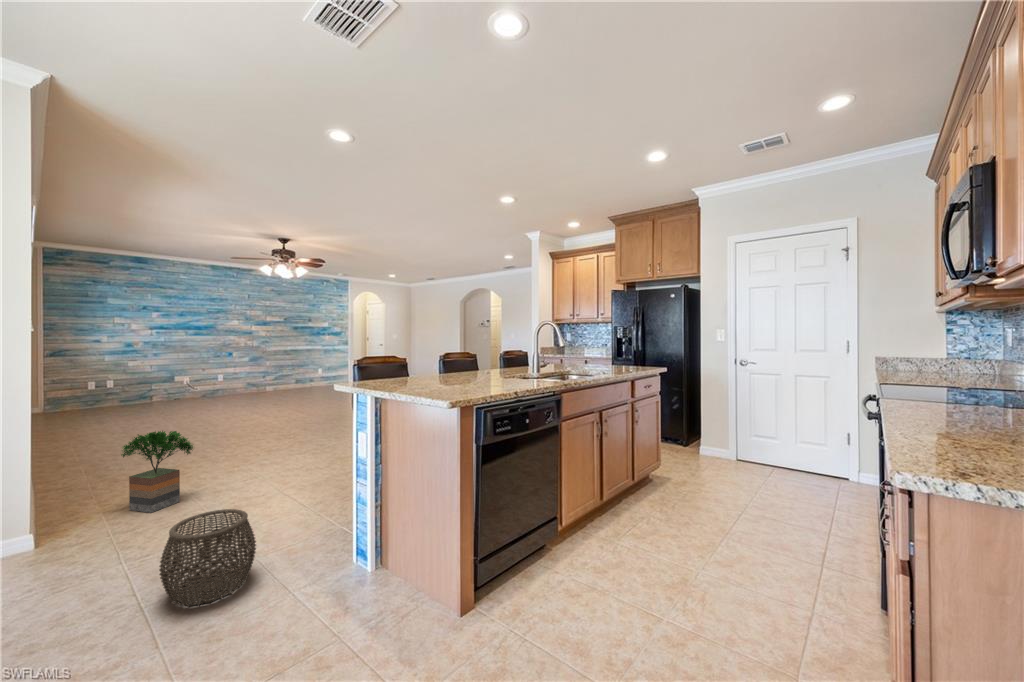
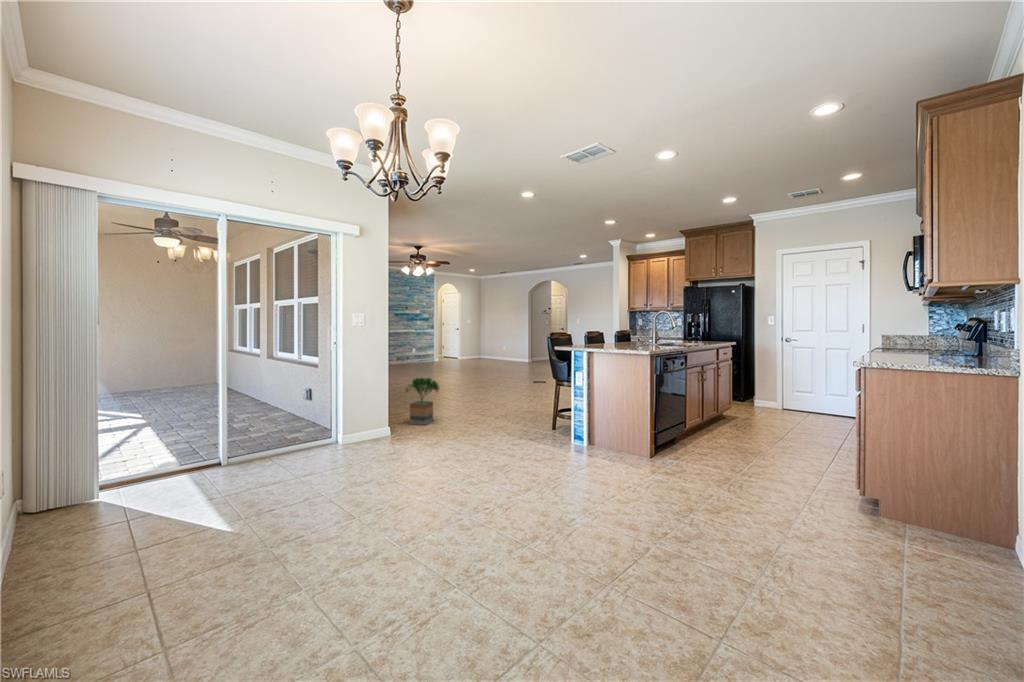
woven basket: present [159,509,256,607] -> none [492,412,533,454]

